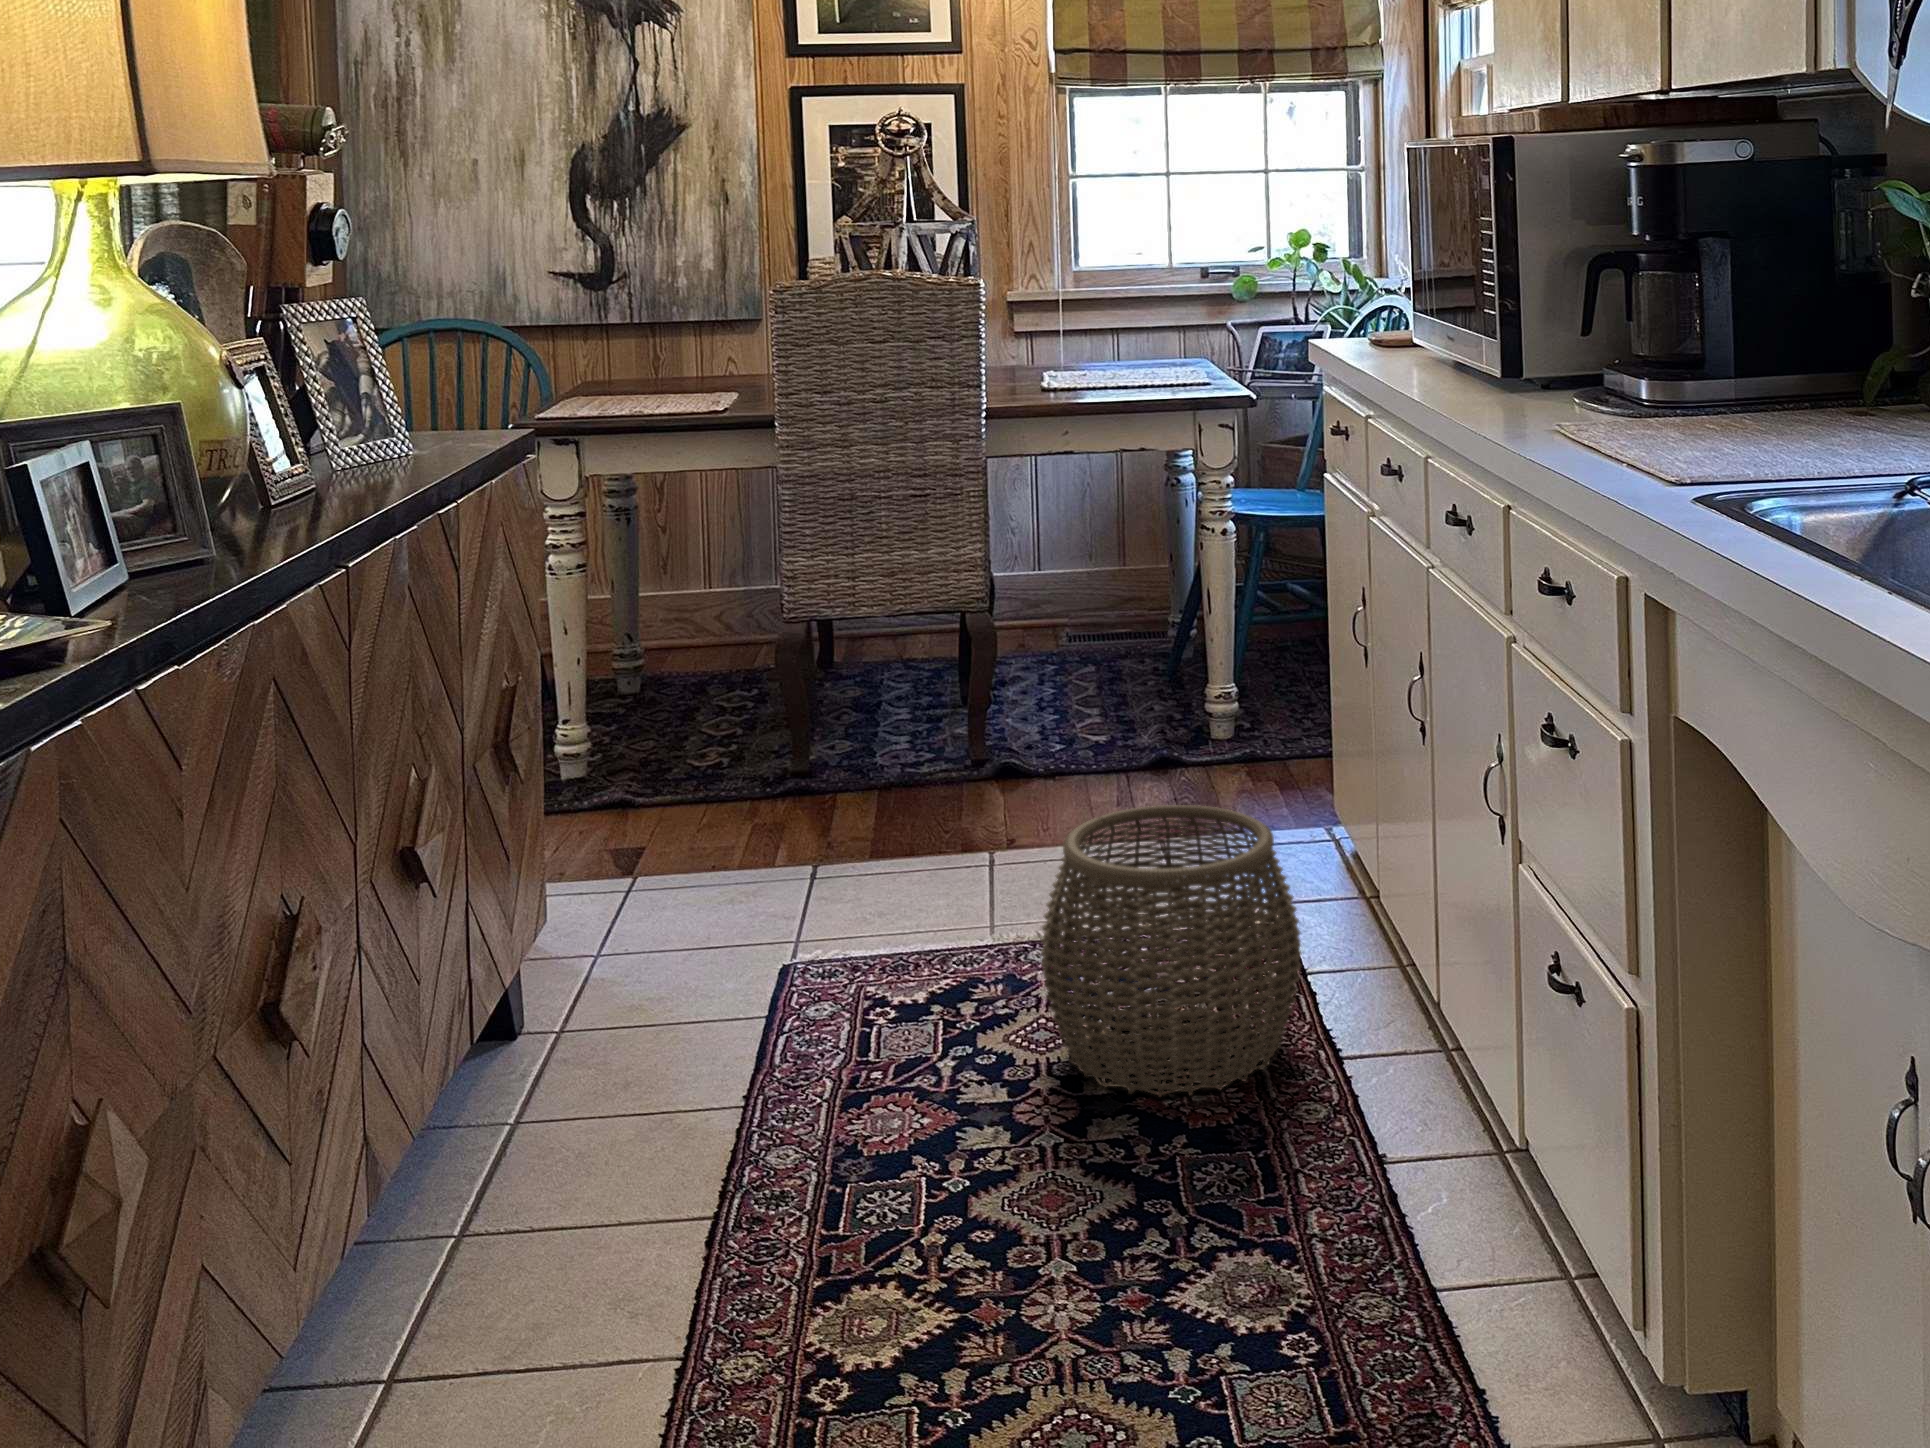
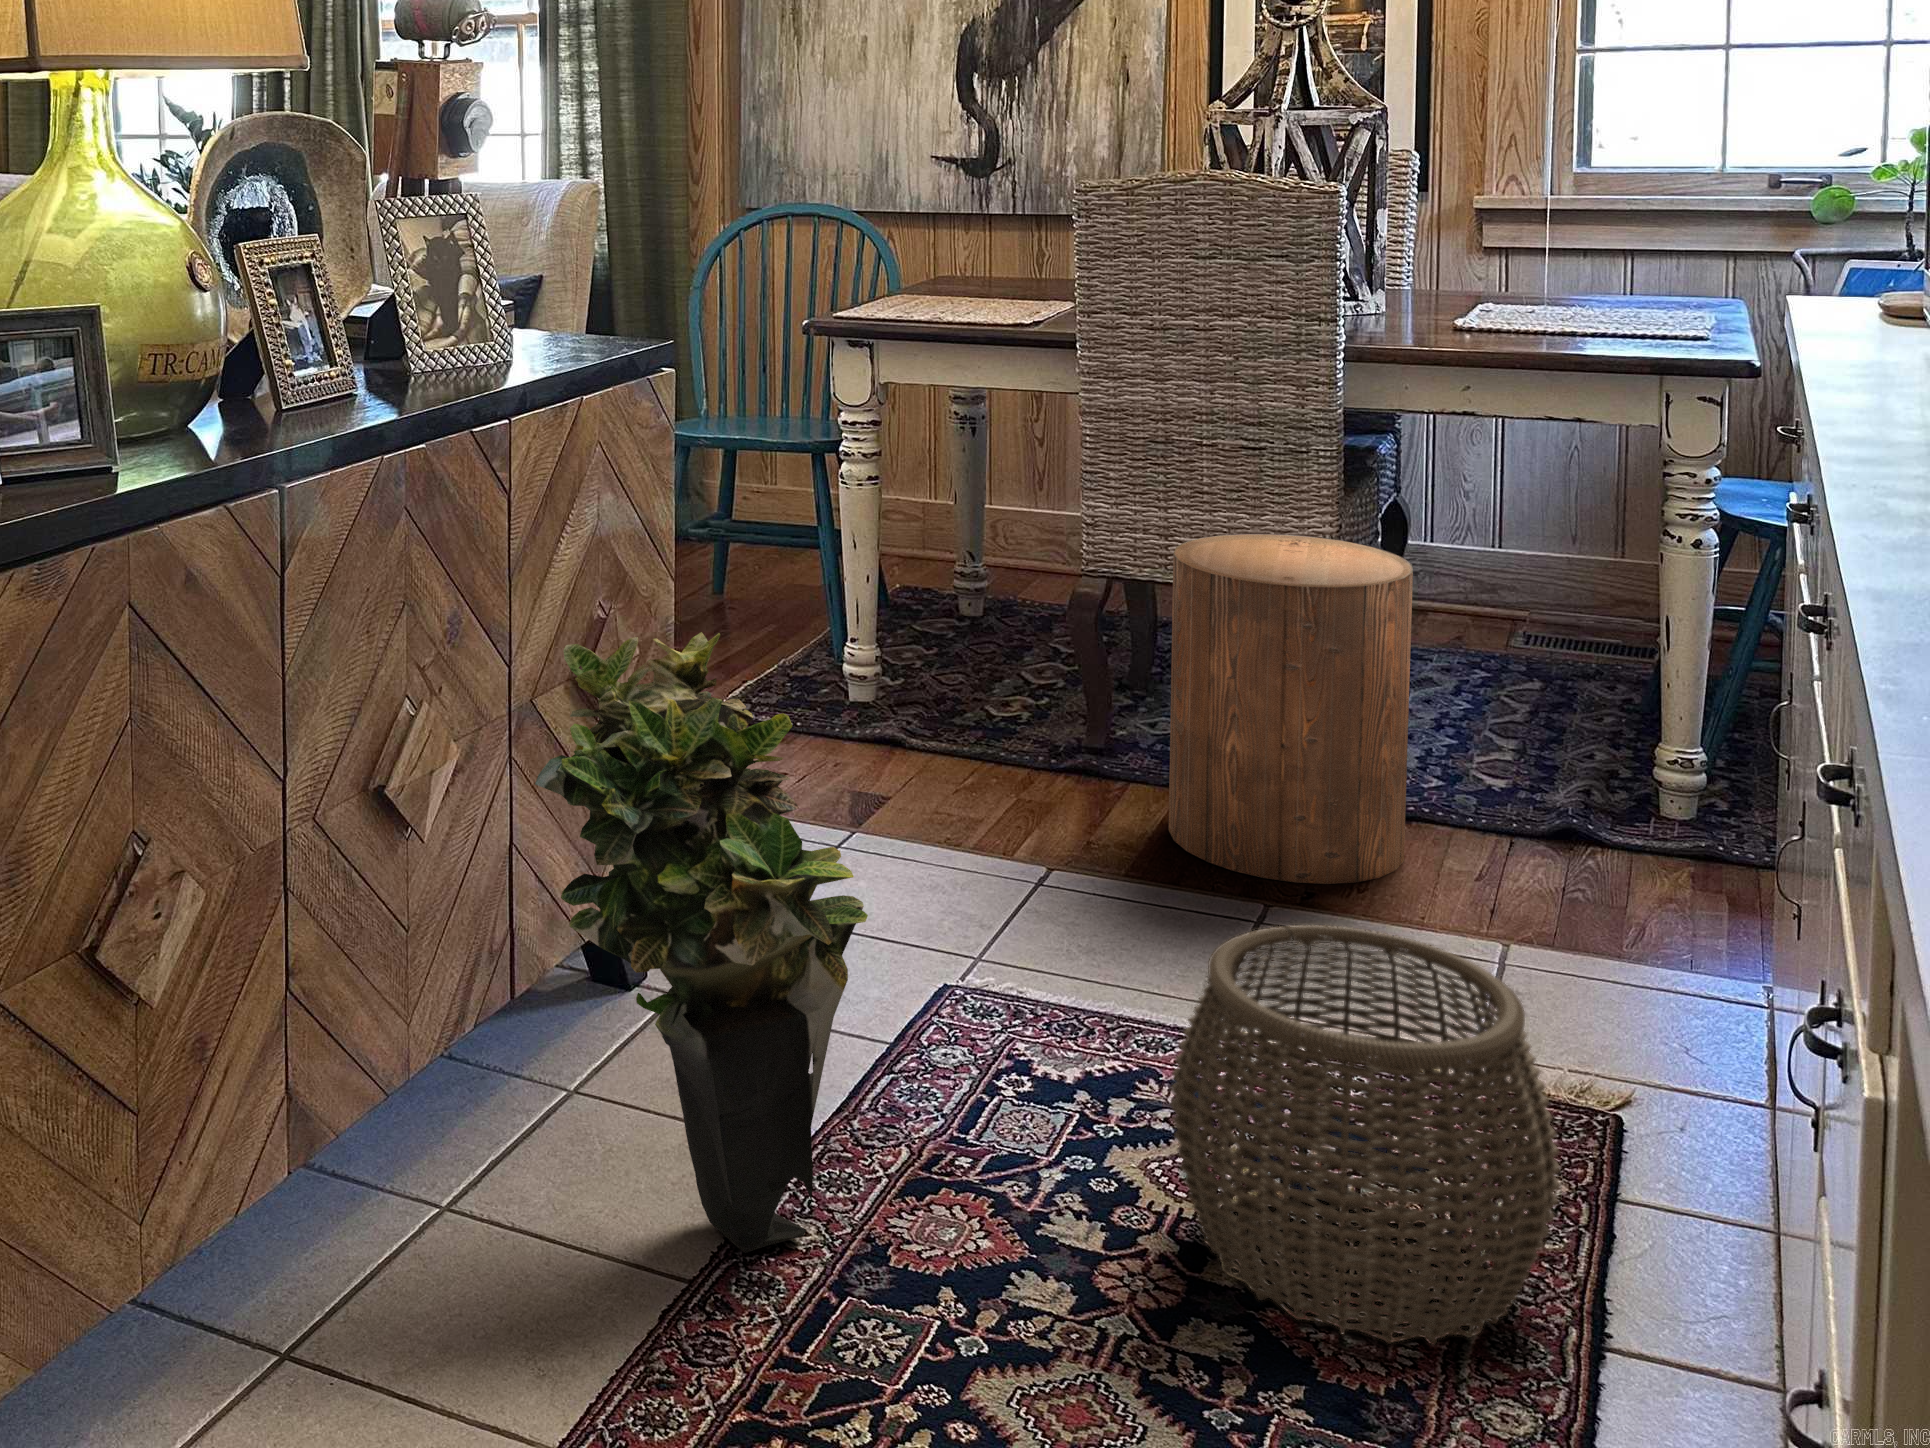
stool: none [881,557,1066,834] -> present [1169,534,1413,884]
potted plant: none [503,666,815,1203] -> present [535,632,868,1253]

